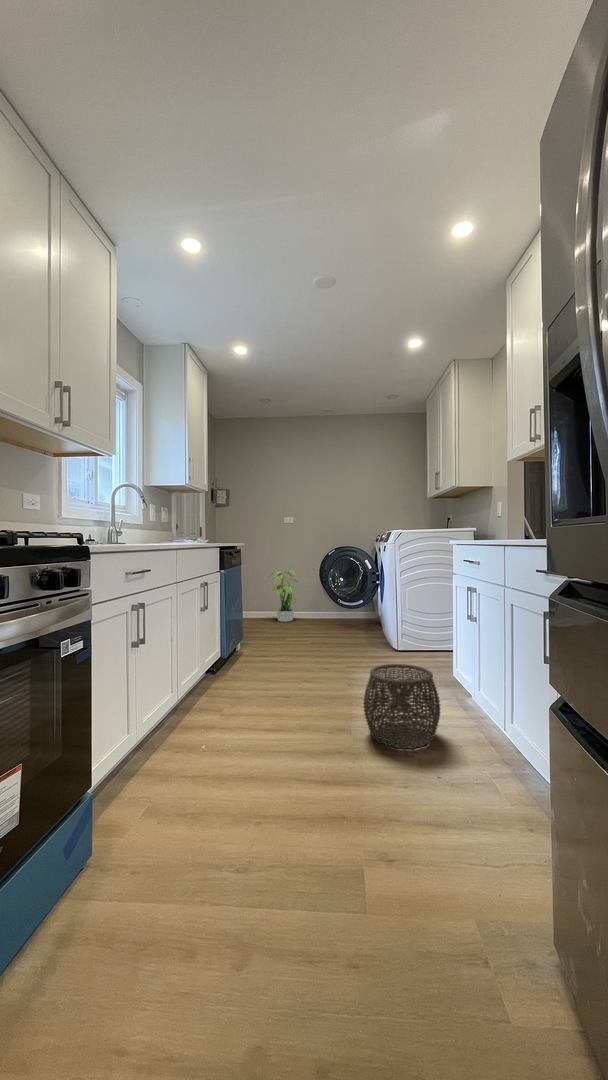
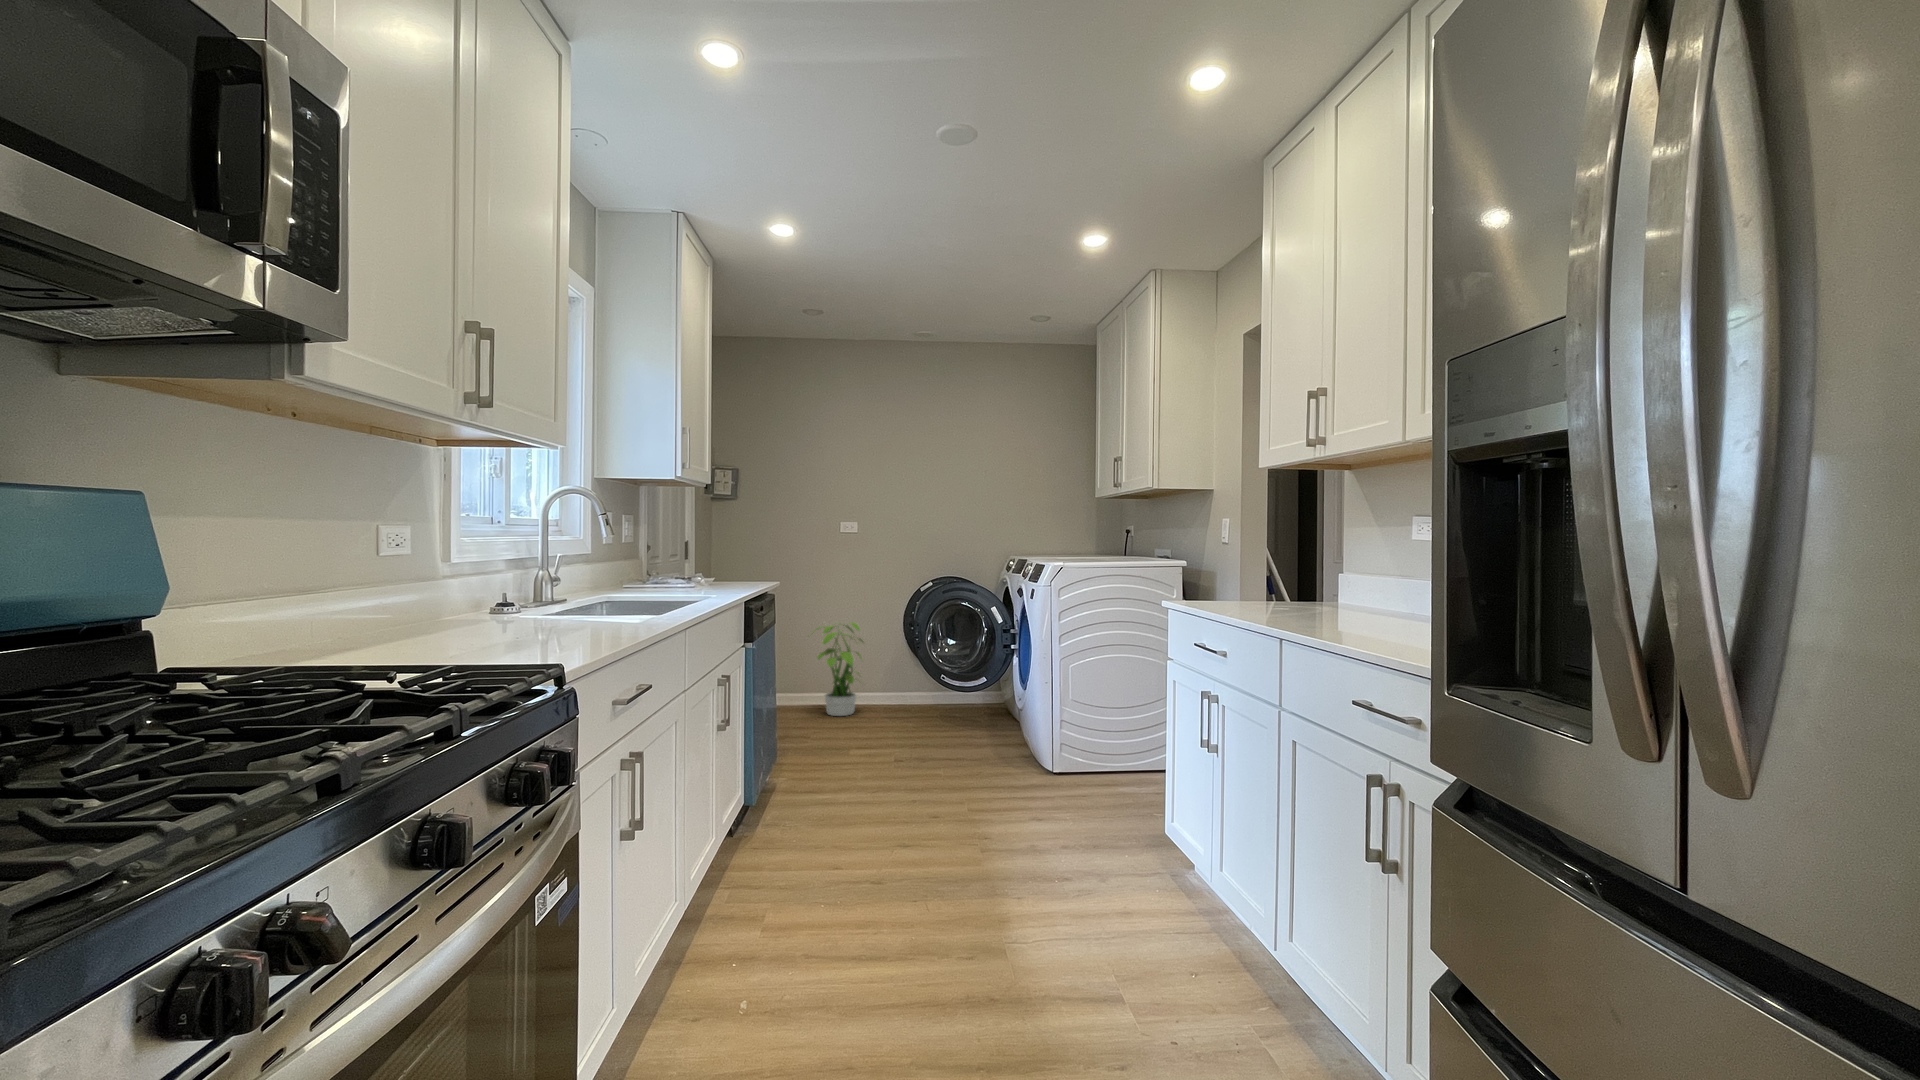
woven basket: present [363,664,441,749] -> none [1031,832,1166,991]

